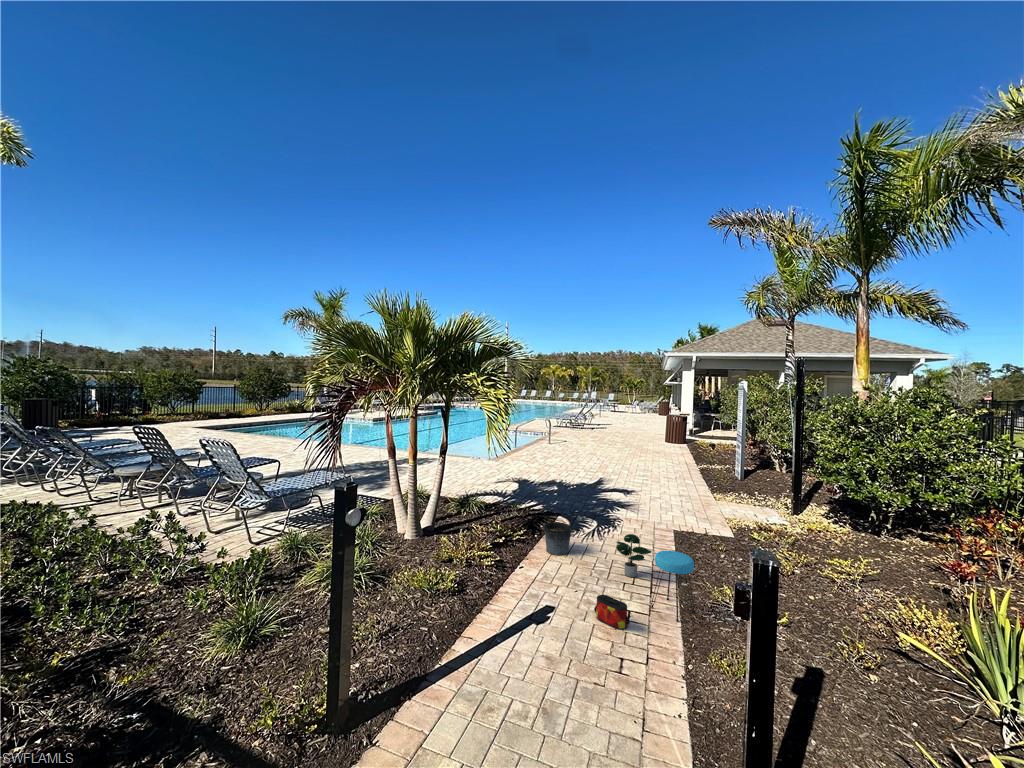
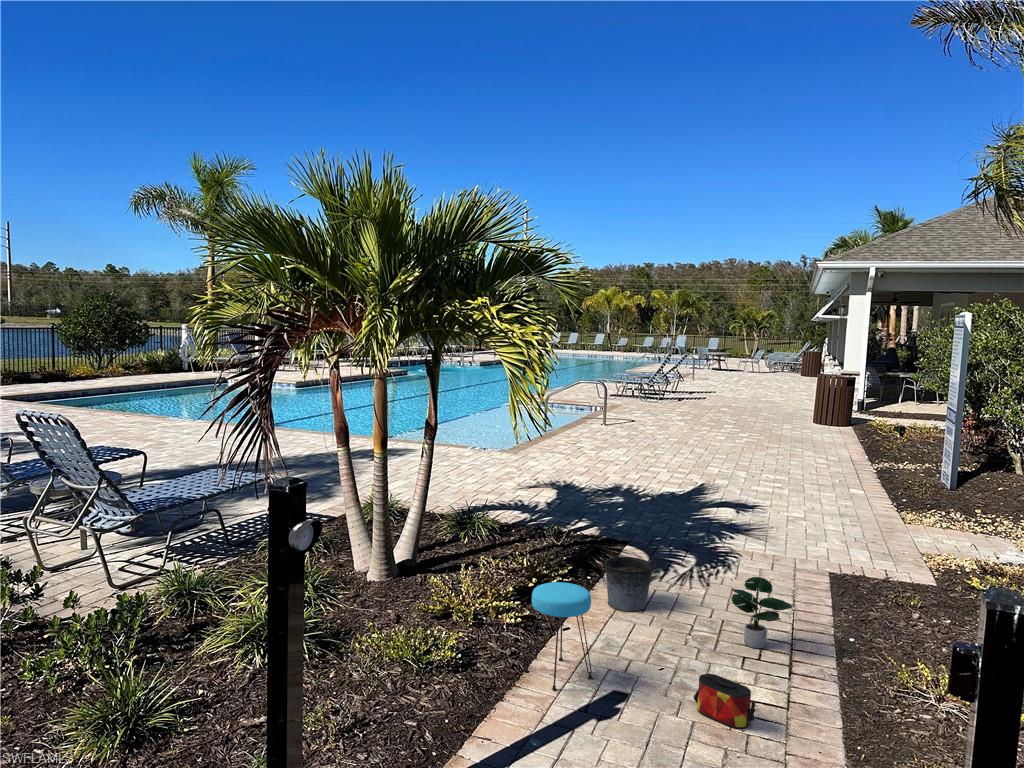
stool: present [651,551,695,621] -> present [524,582,592,690]

